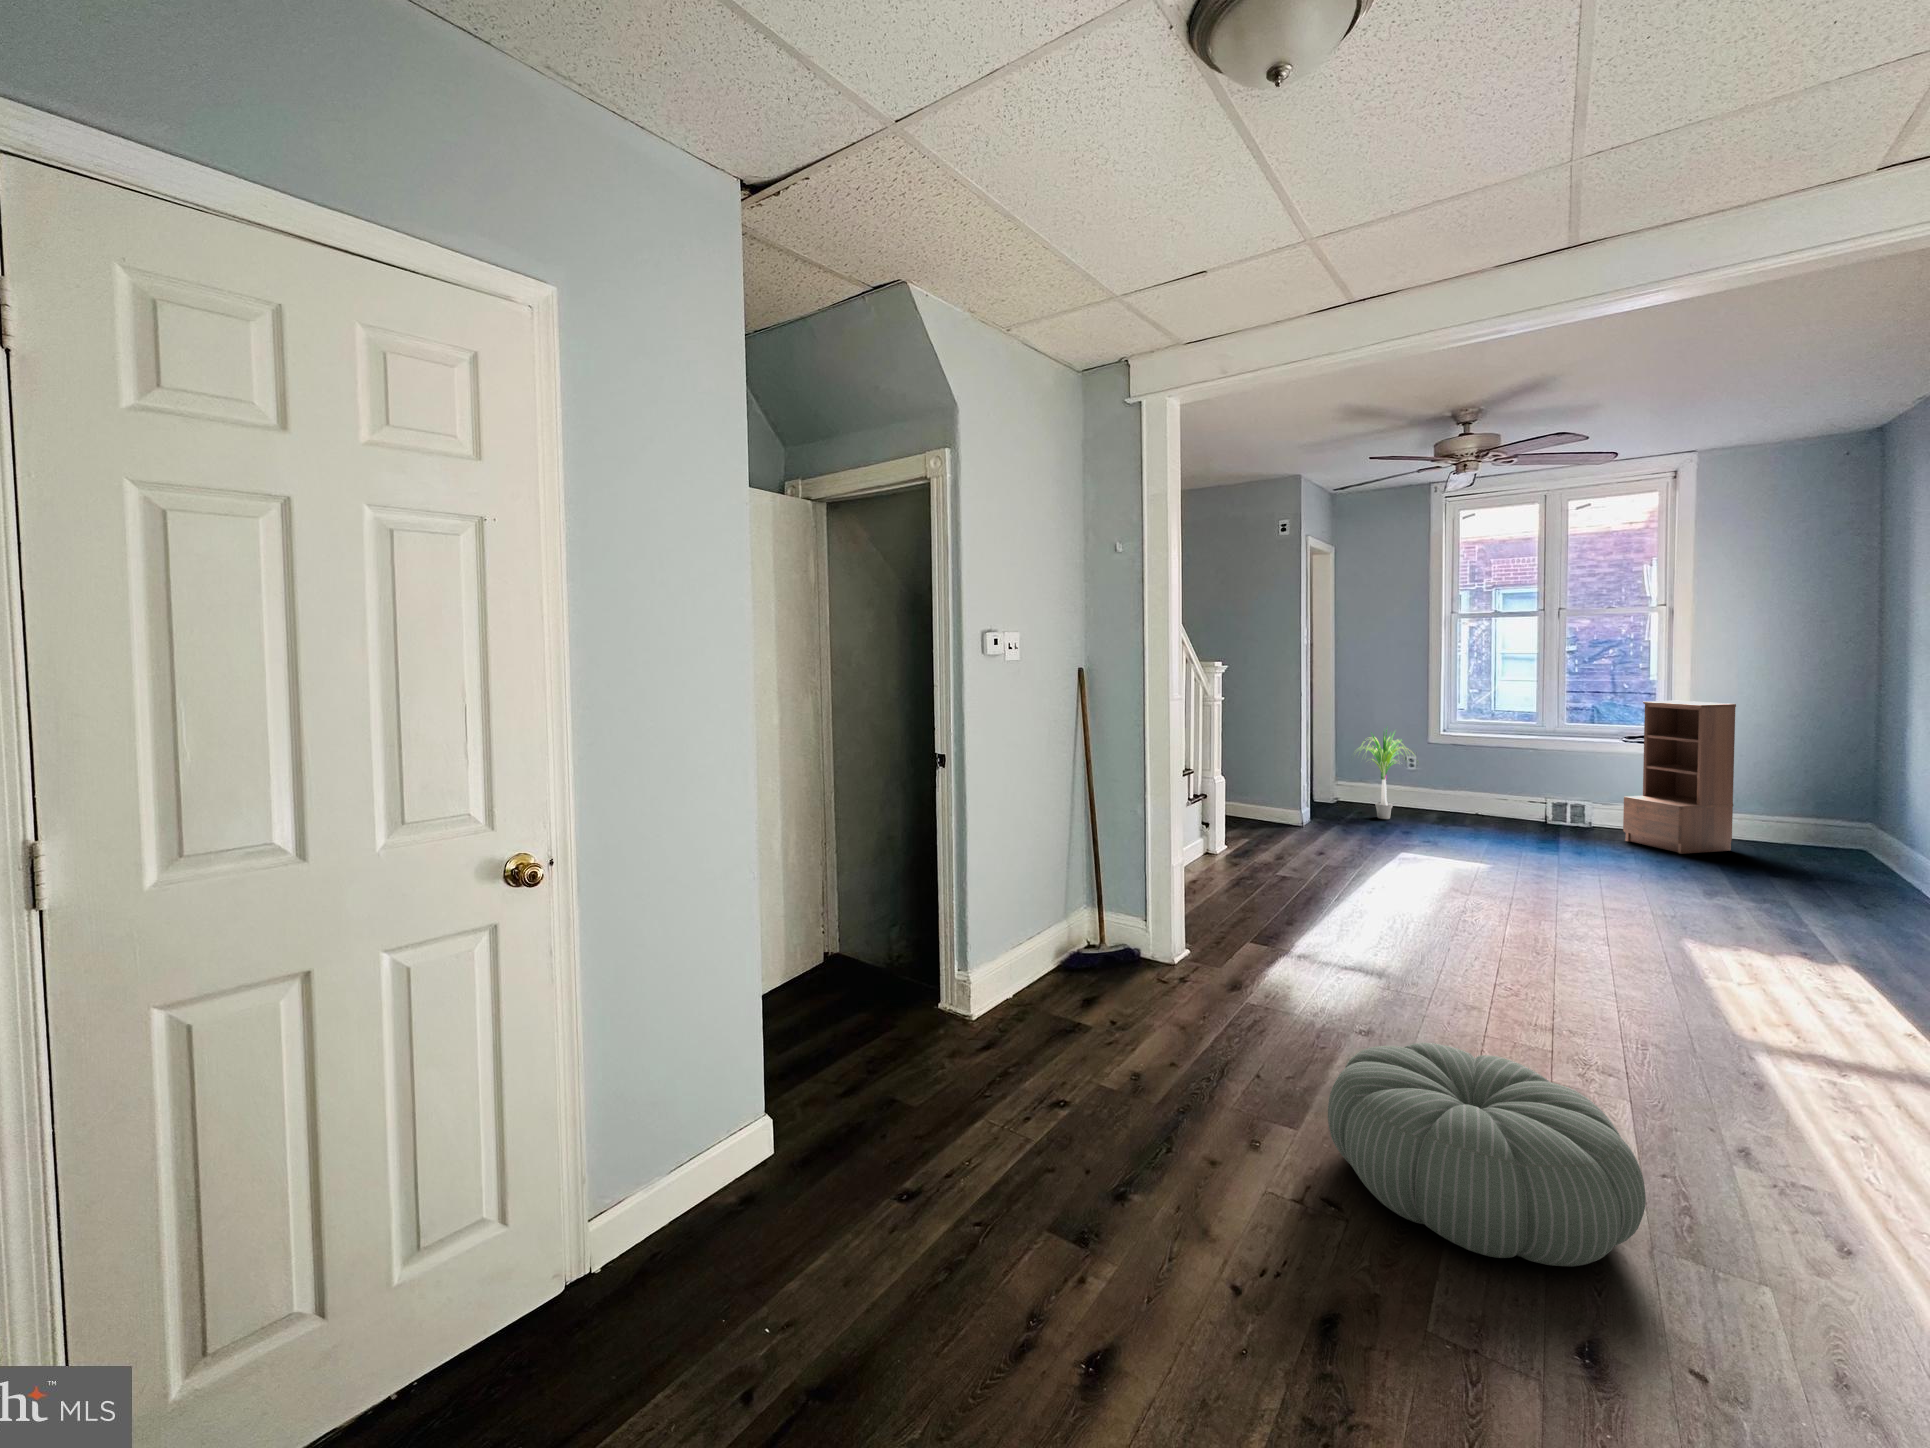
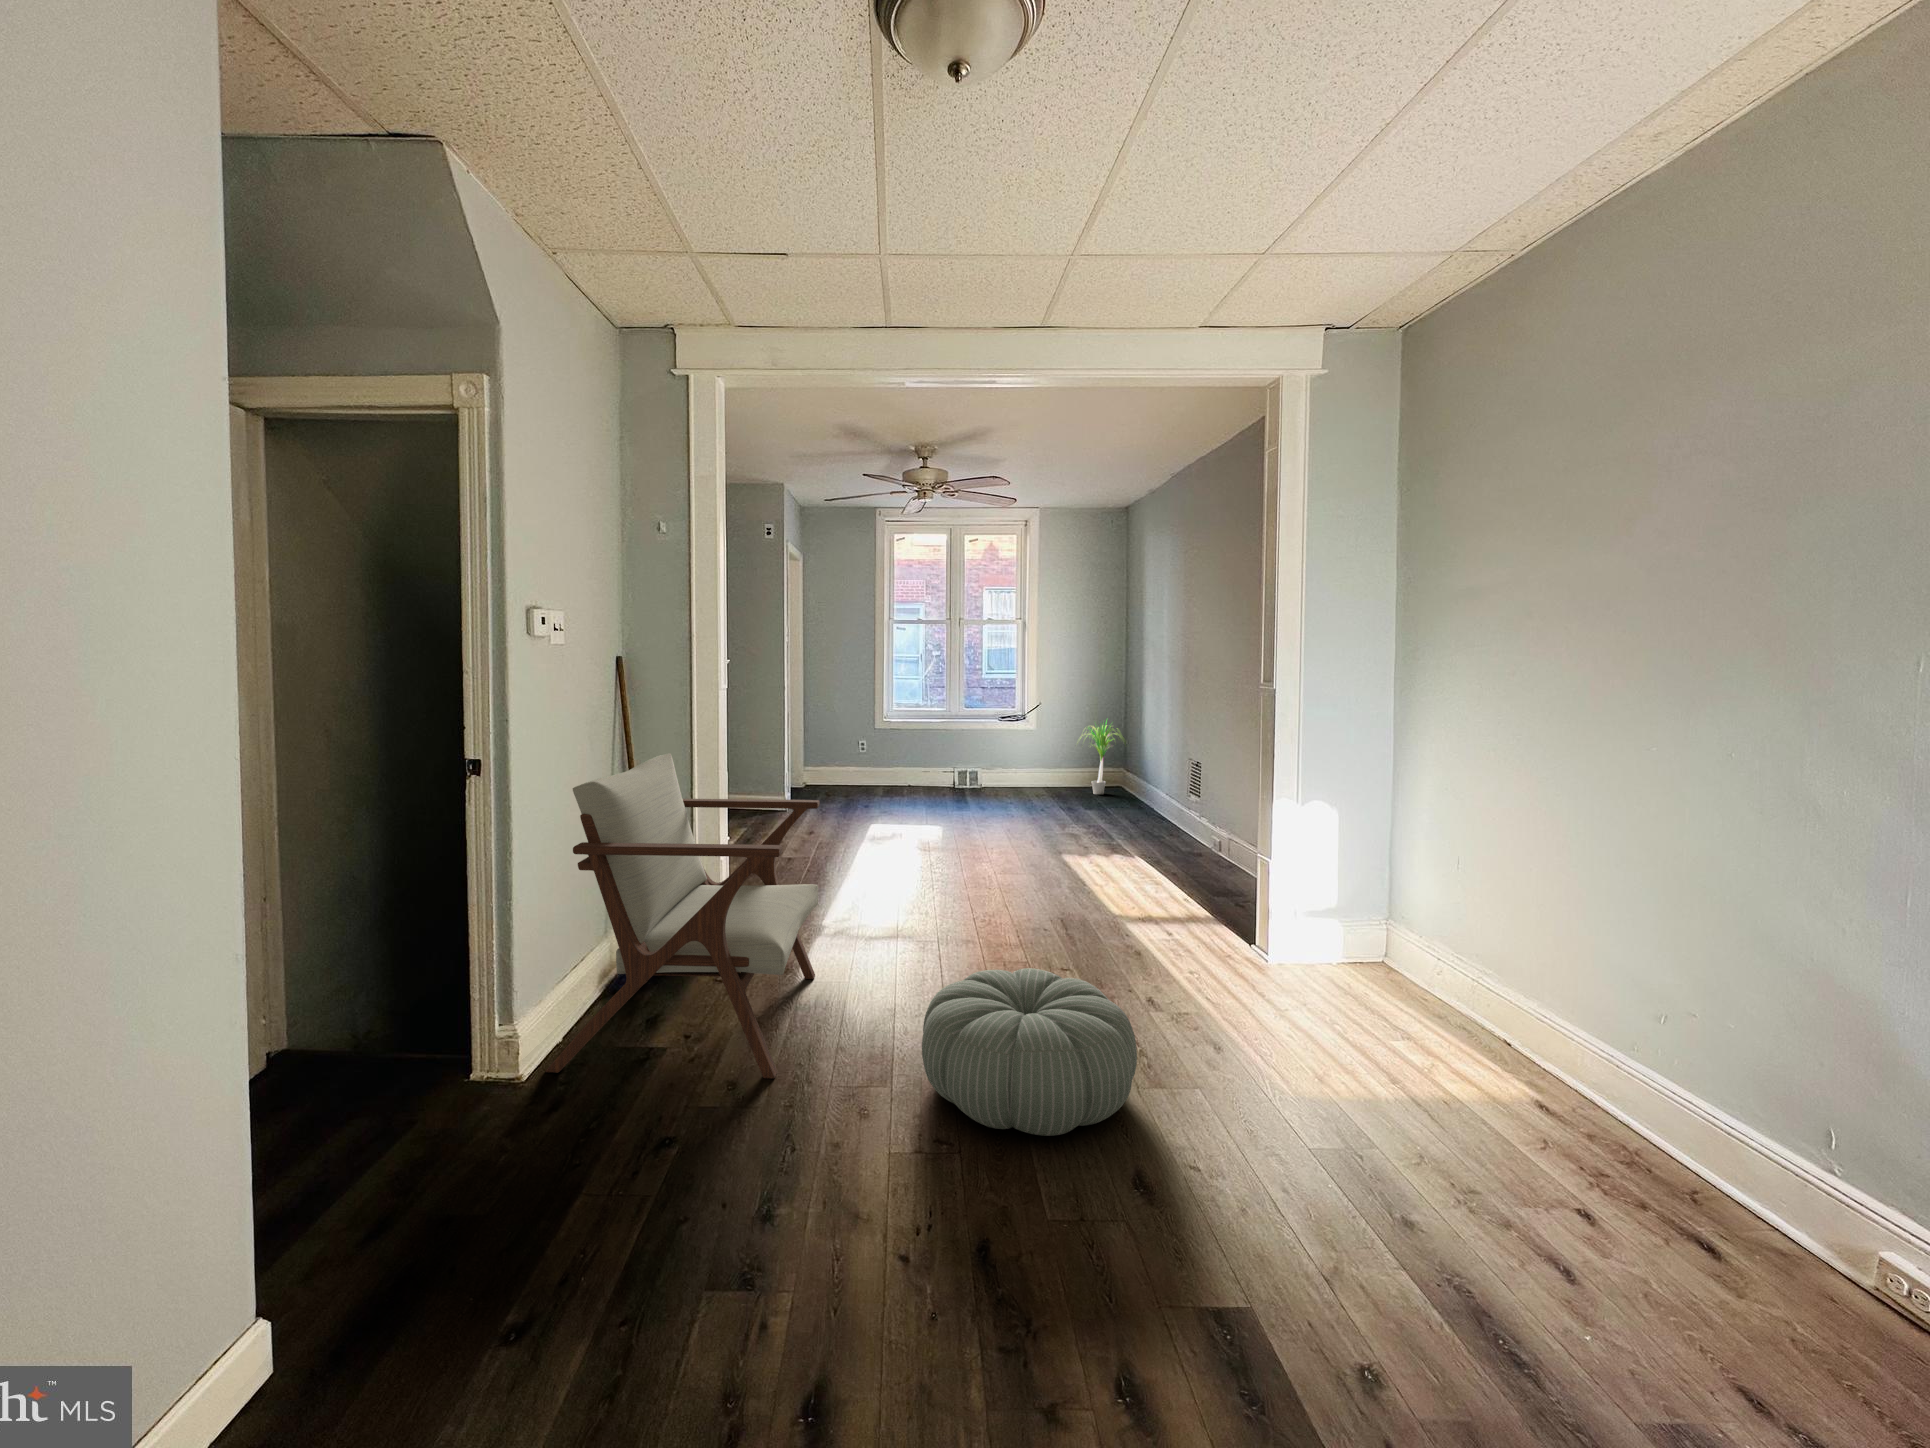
bookshelf: present [1623,701,1736,854] -> none [1000,689,1057,797]
potted plant: present [1362,730,1404,819] -> present [1090,721,1122,795]
lounge chair: none [991,760,1265,1085] -> present [545,753,820,1079]

